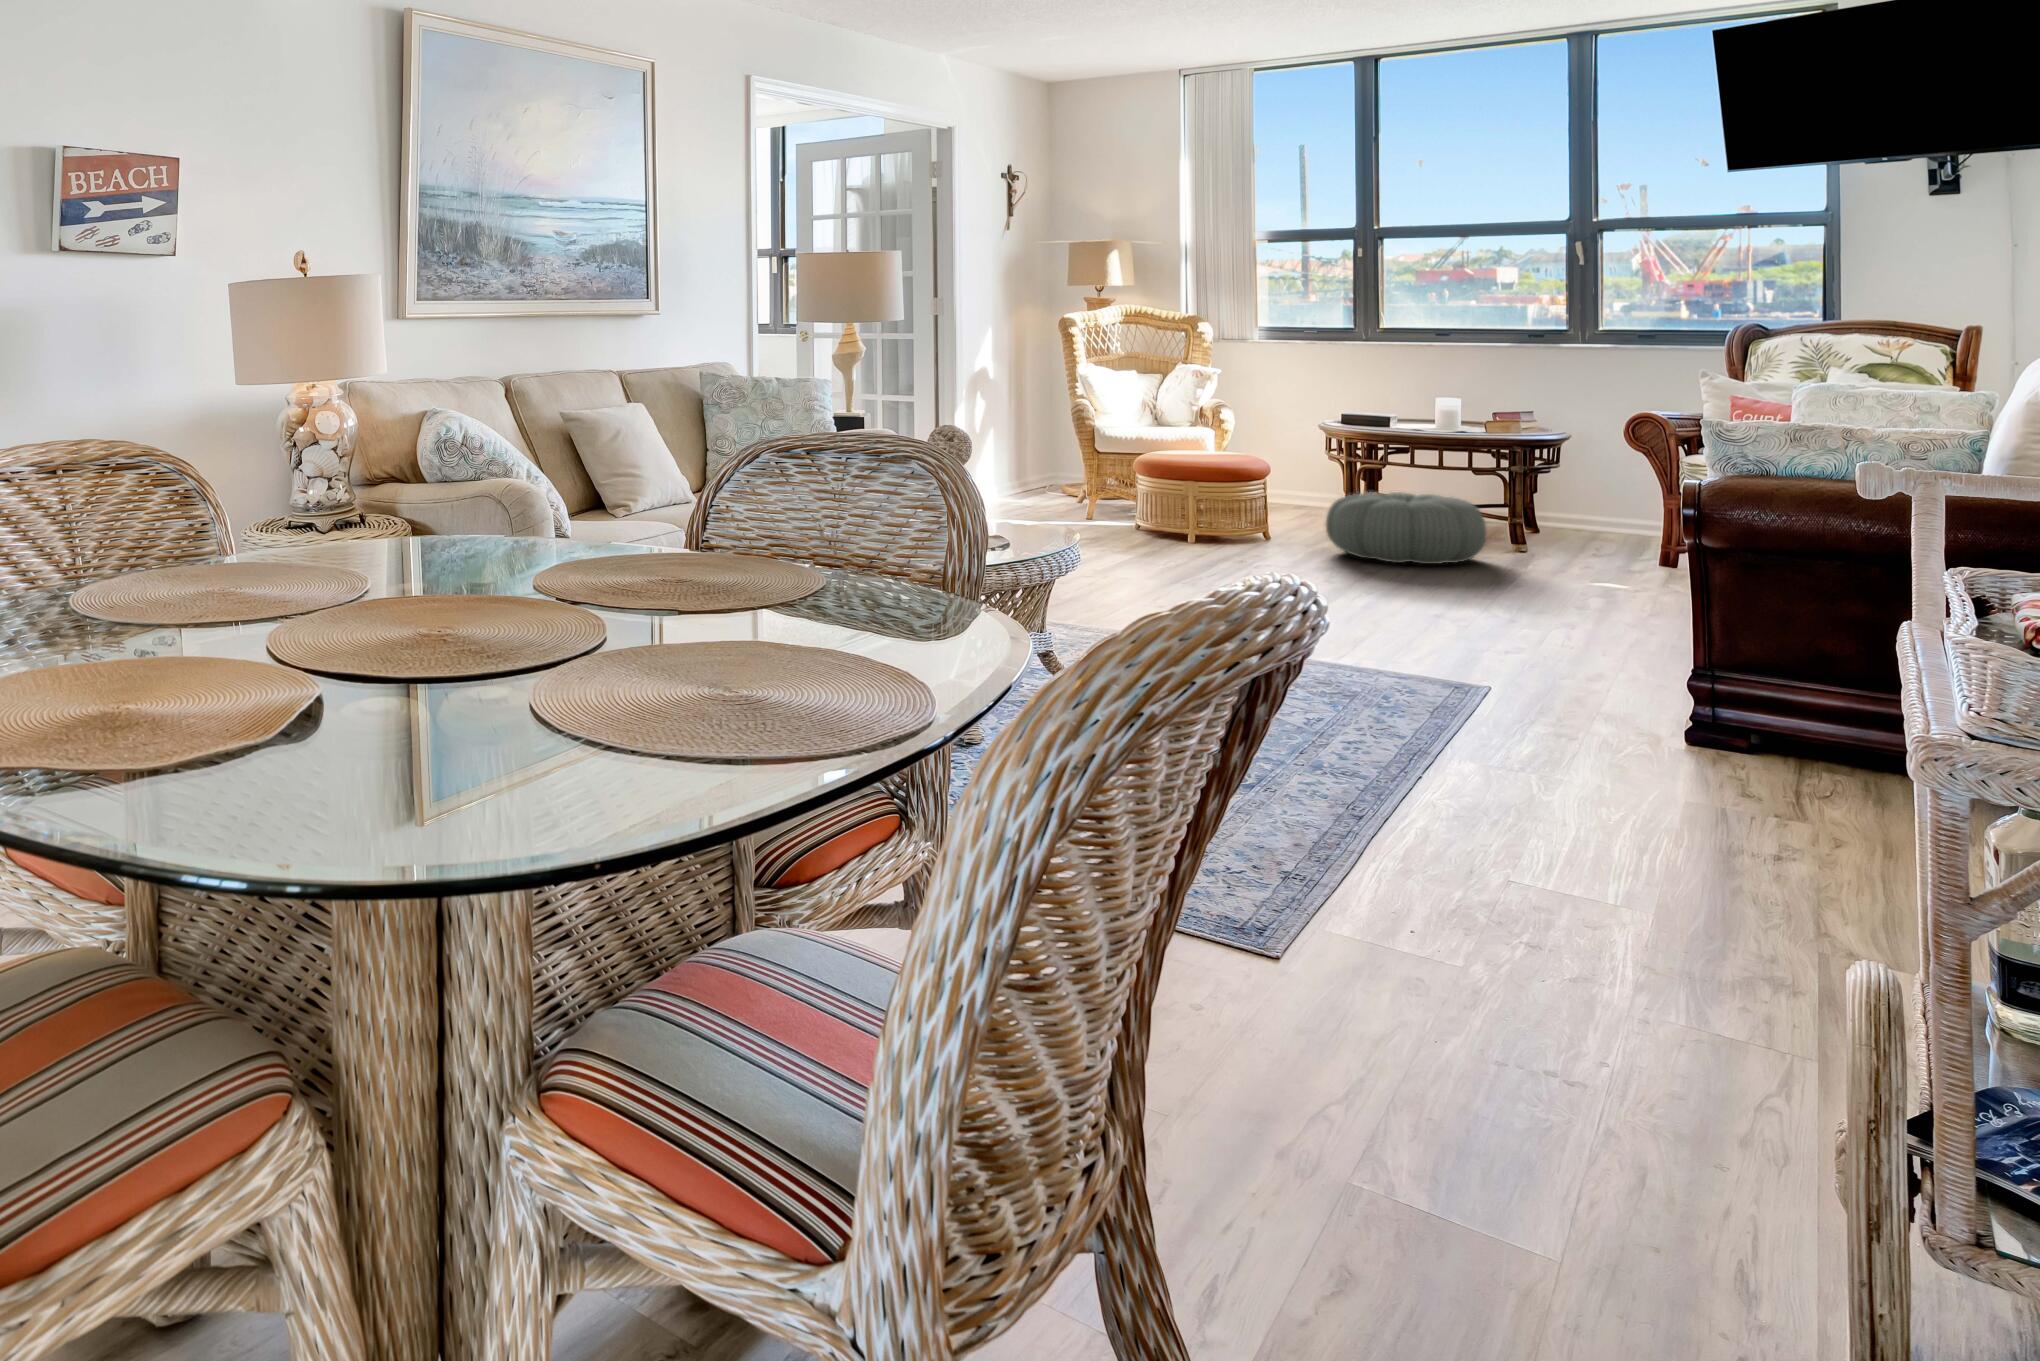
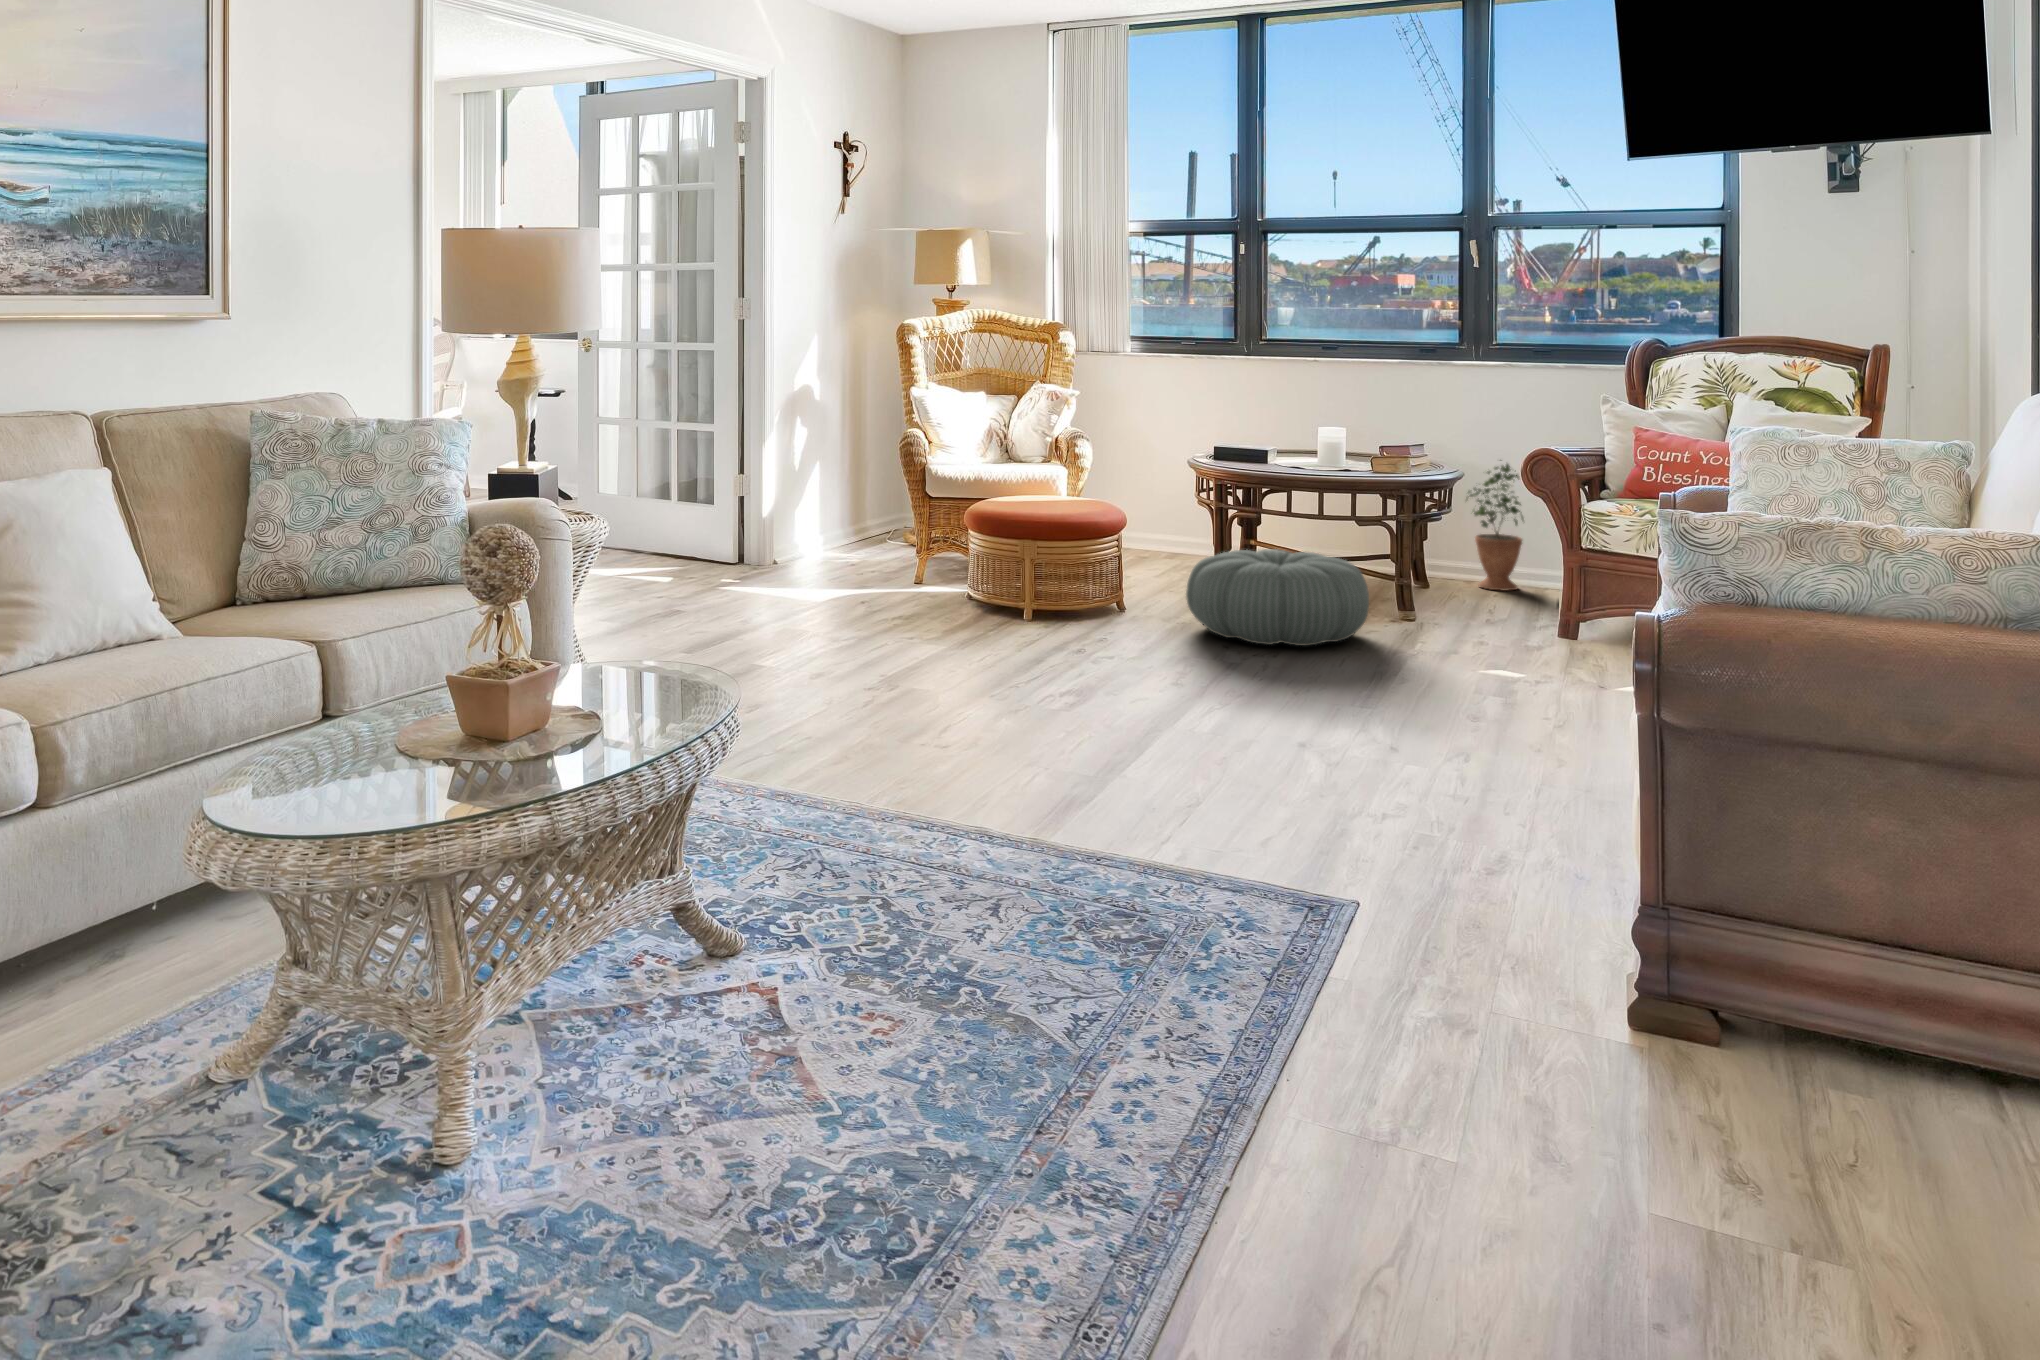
potted plant: none [1573,426,1630,536] -> present [1468,460,1524,591]

